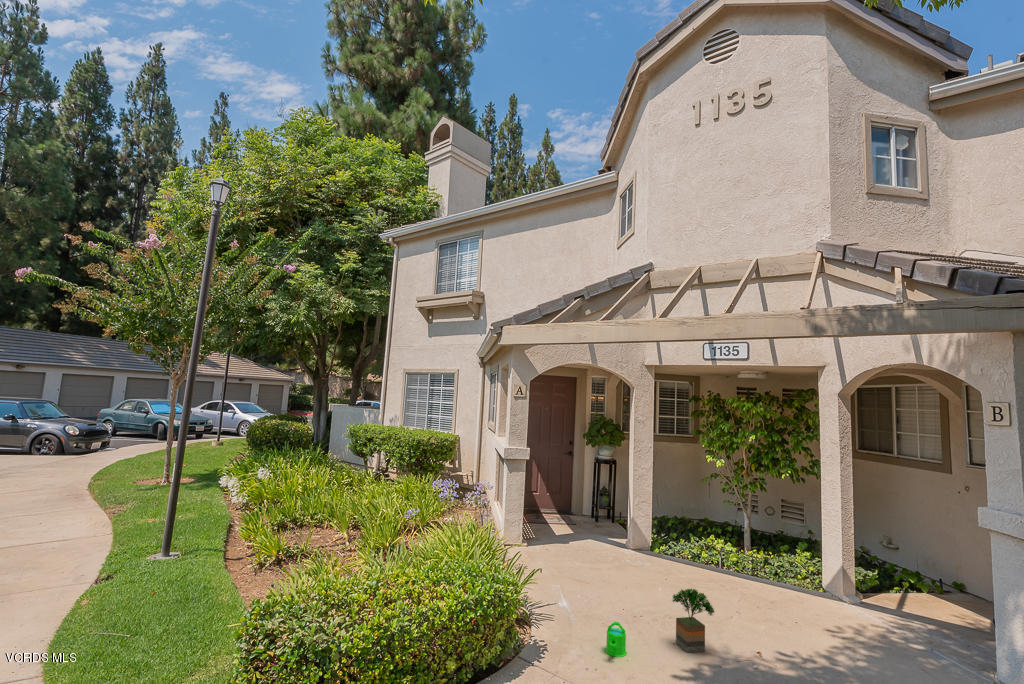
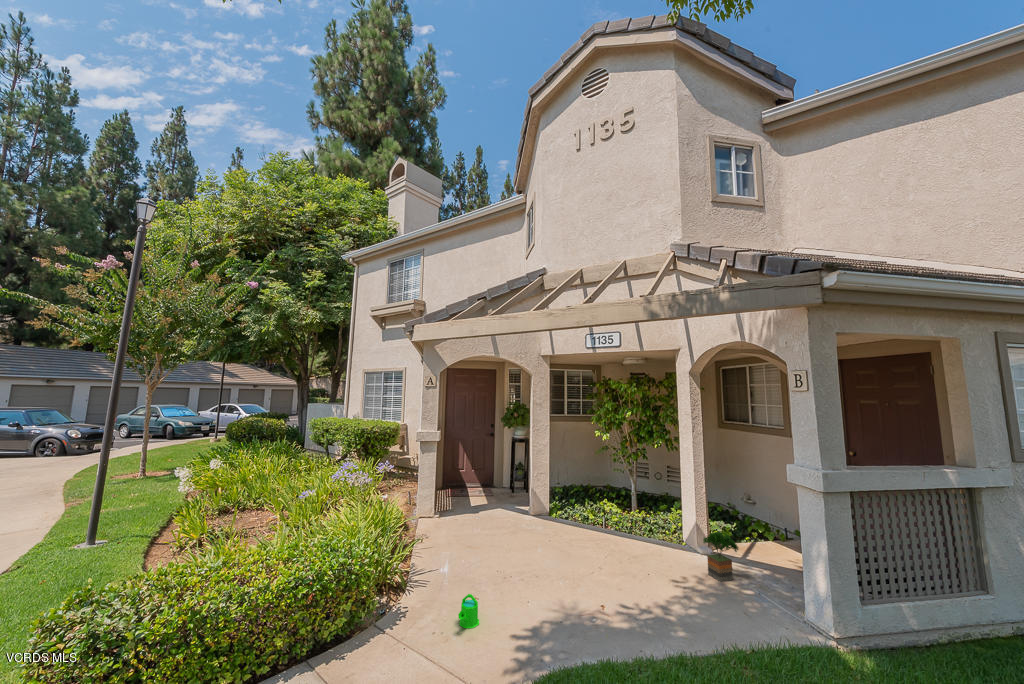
potted tree: present [672,589,714,653] -> present [703,532,738,582]

